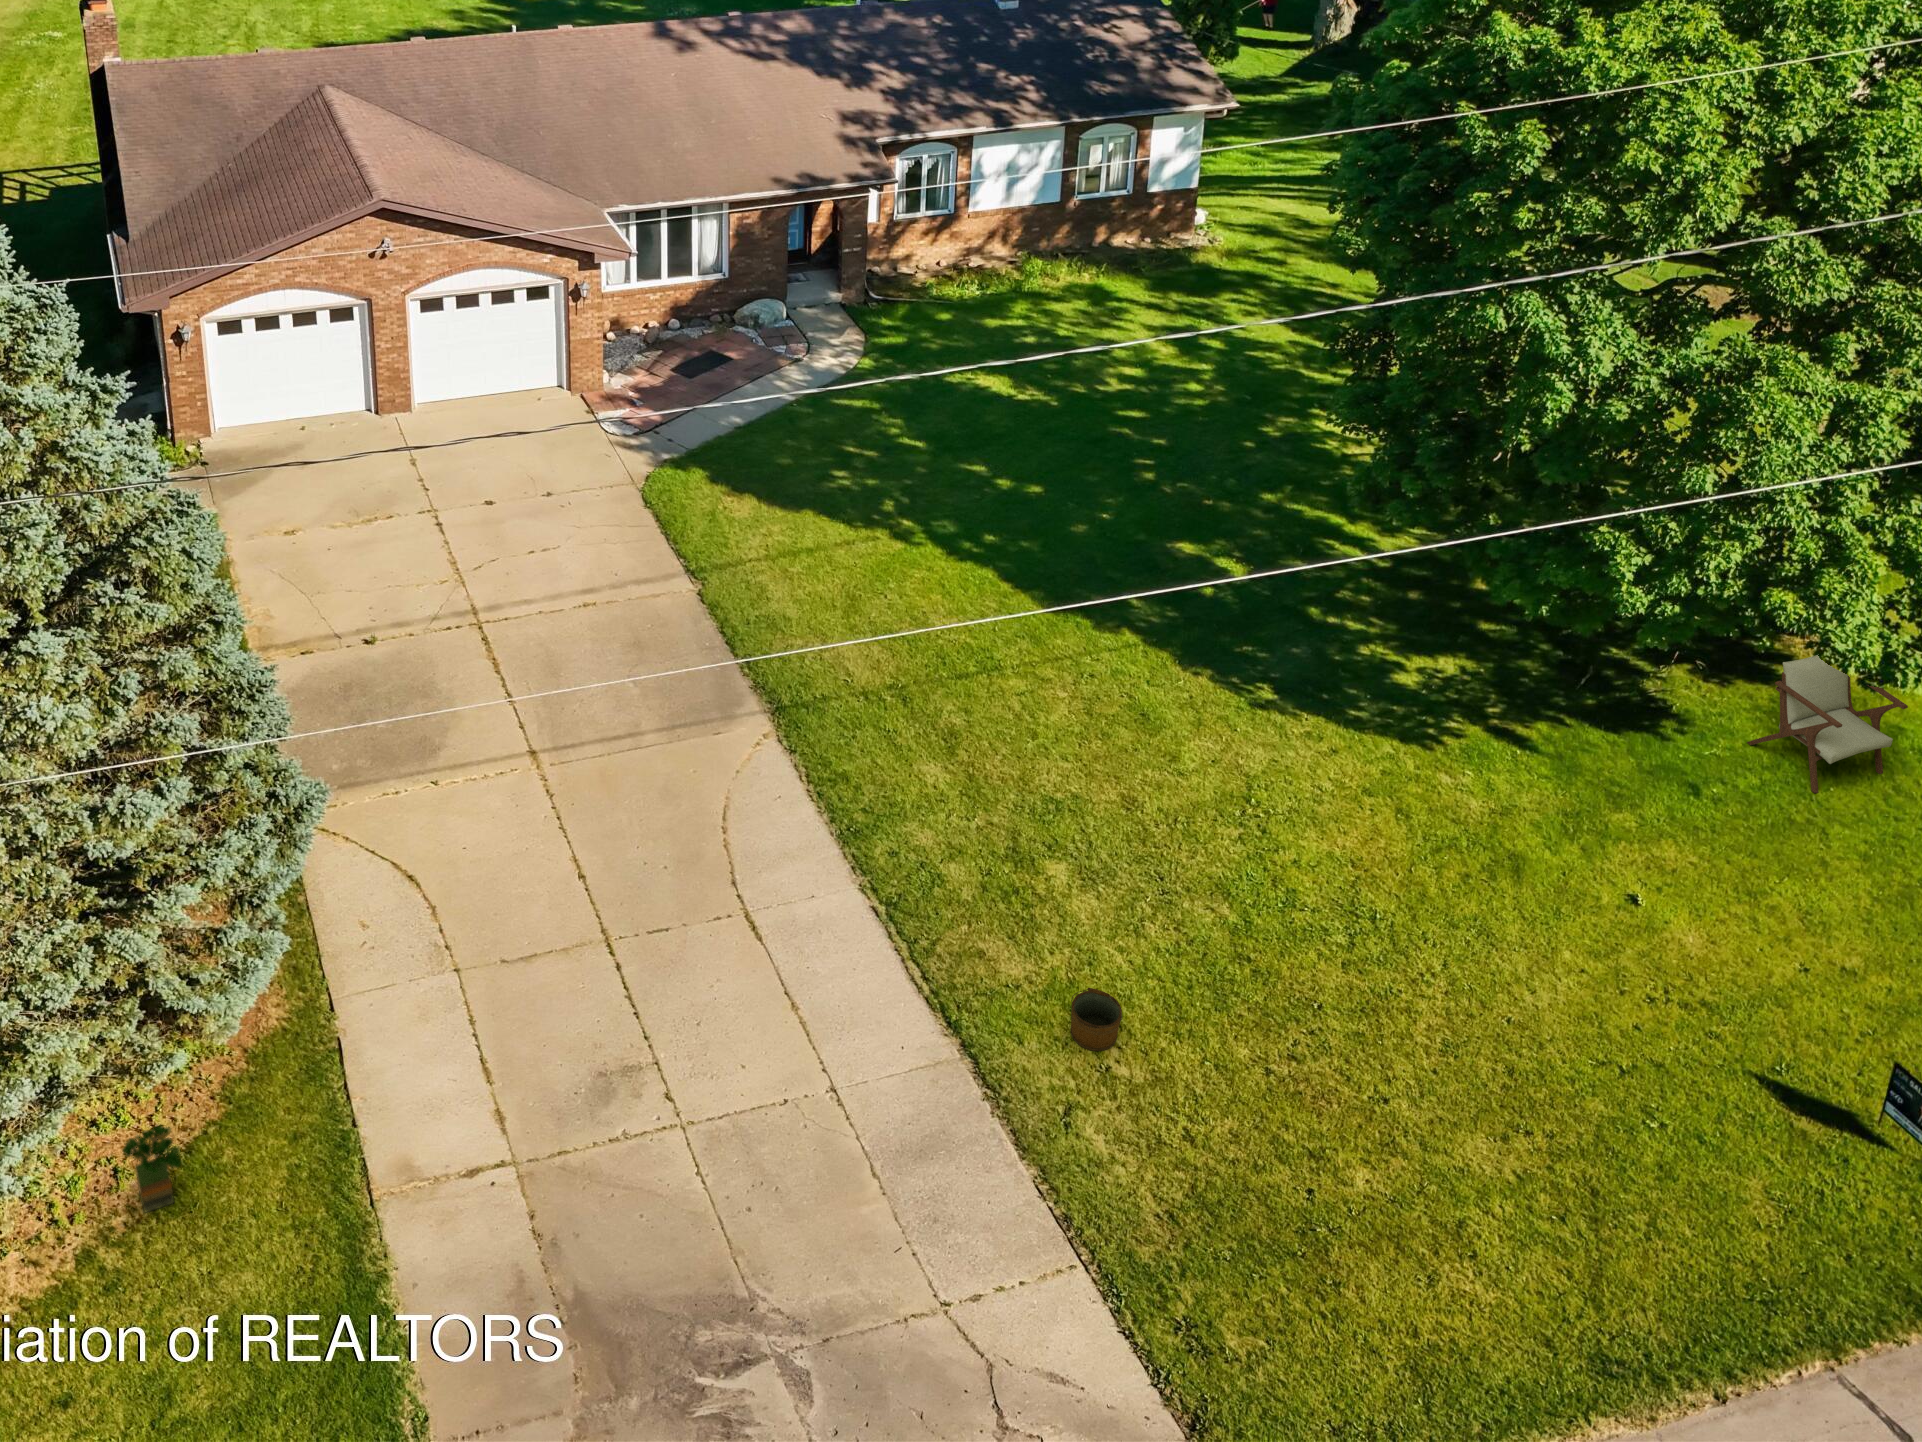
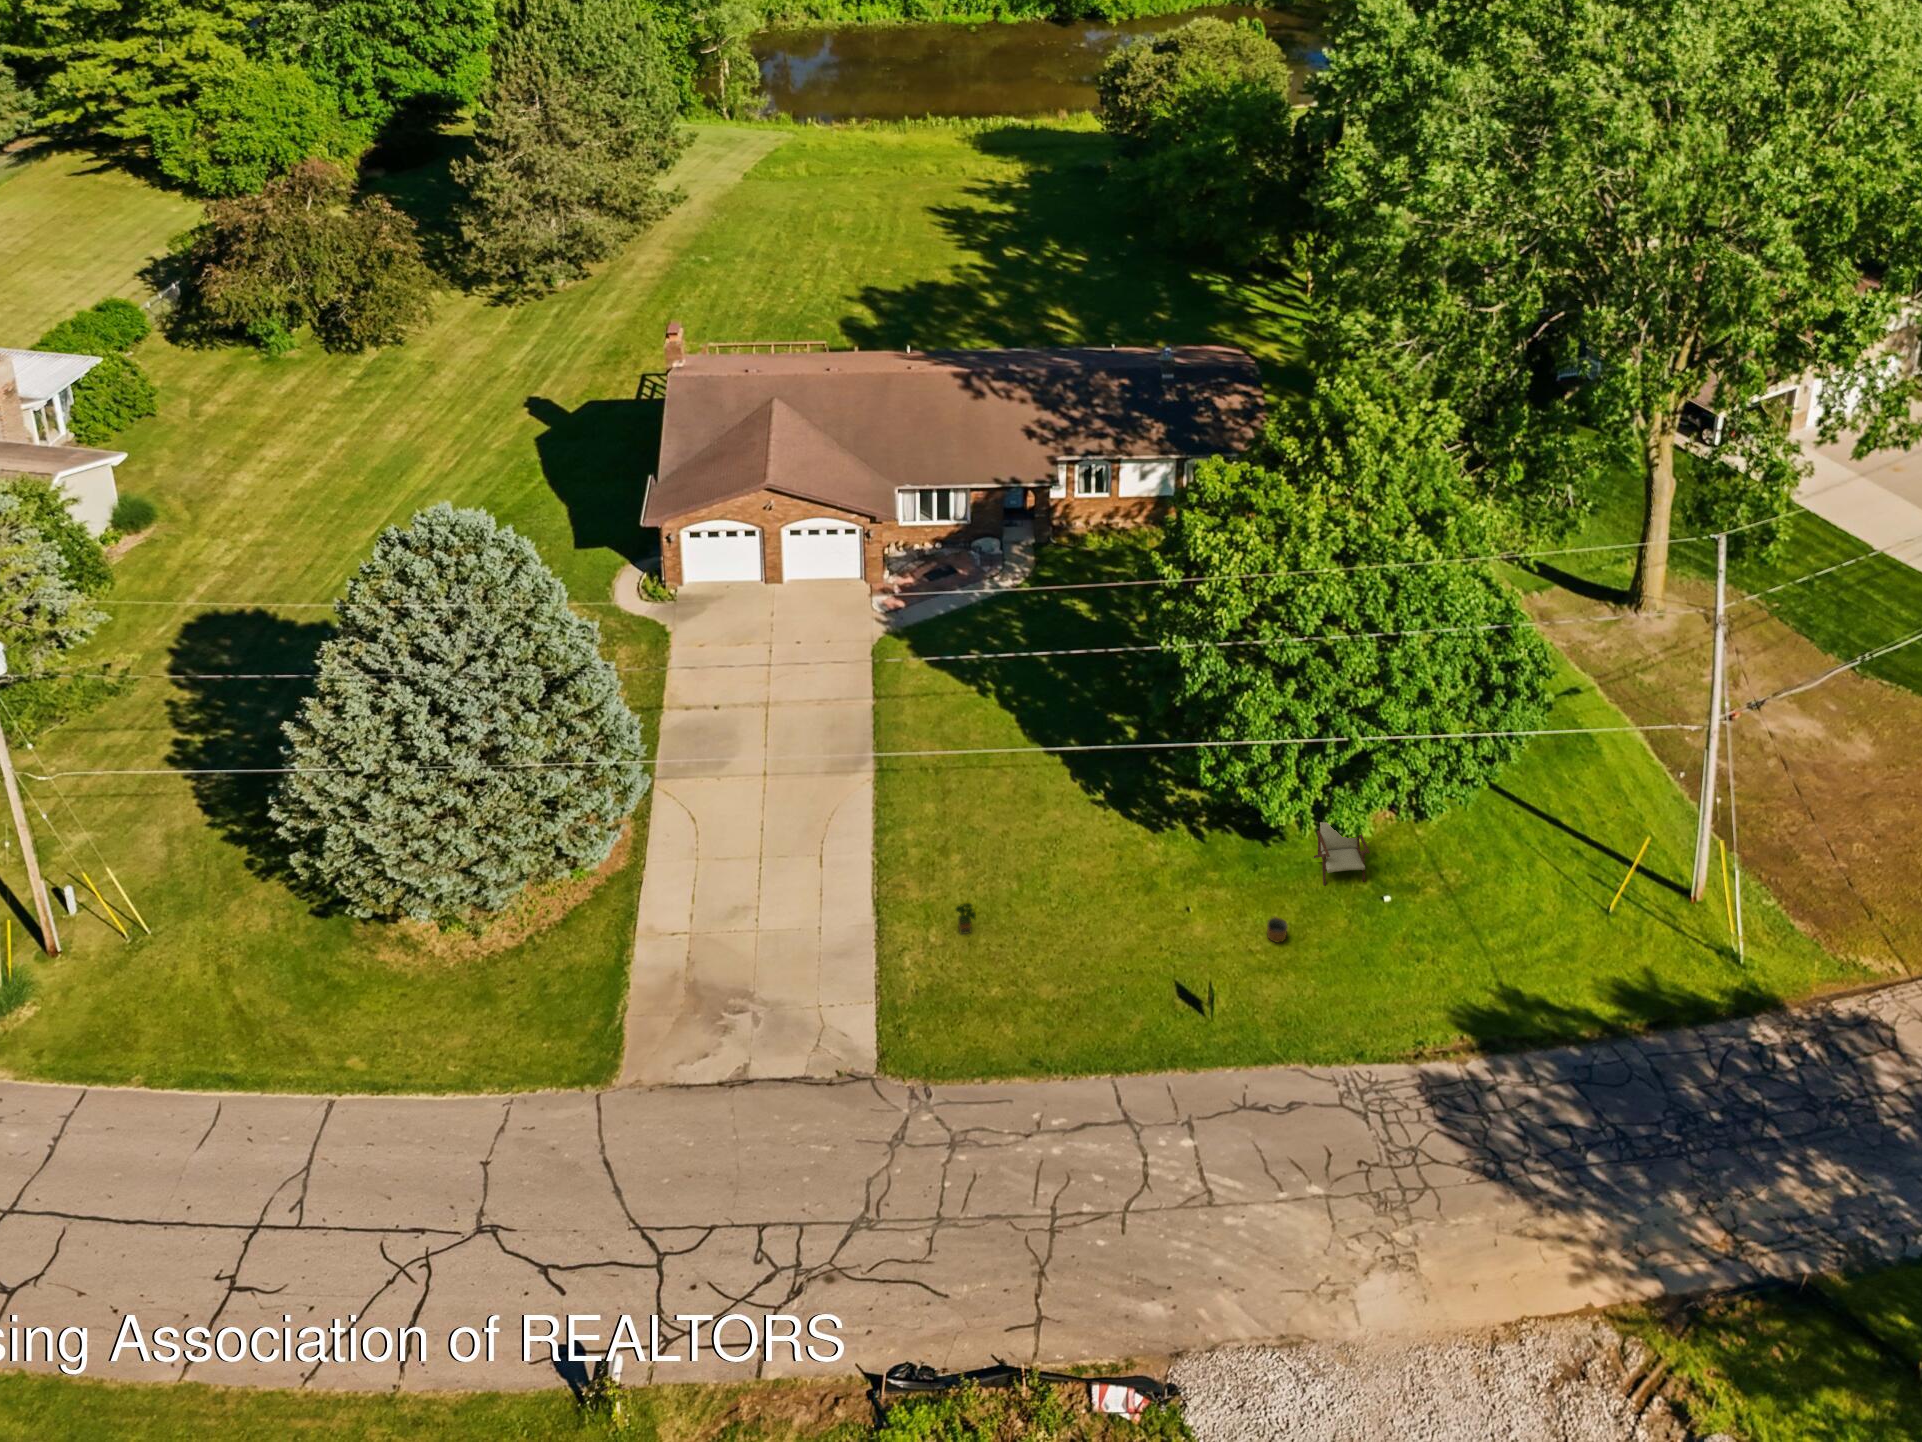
bucket: present [1071,988,1122,1051] -> present [1267,917,1288,942]
potted tree: present [122,1125,181,1212] -> present [956,903,976,934]

